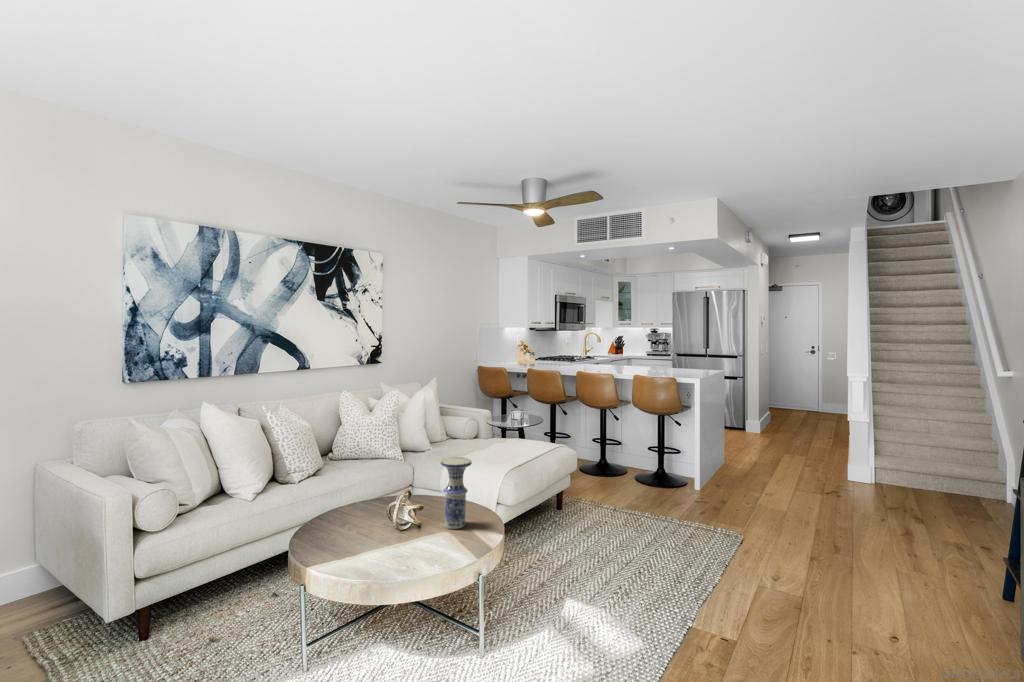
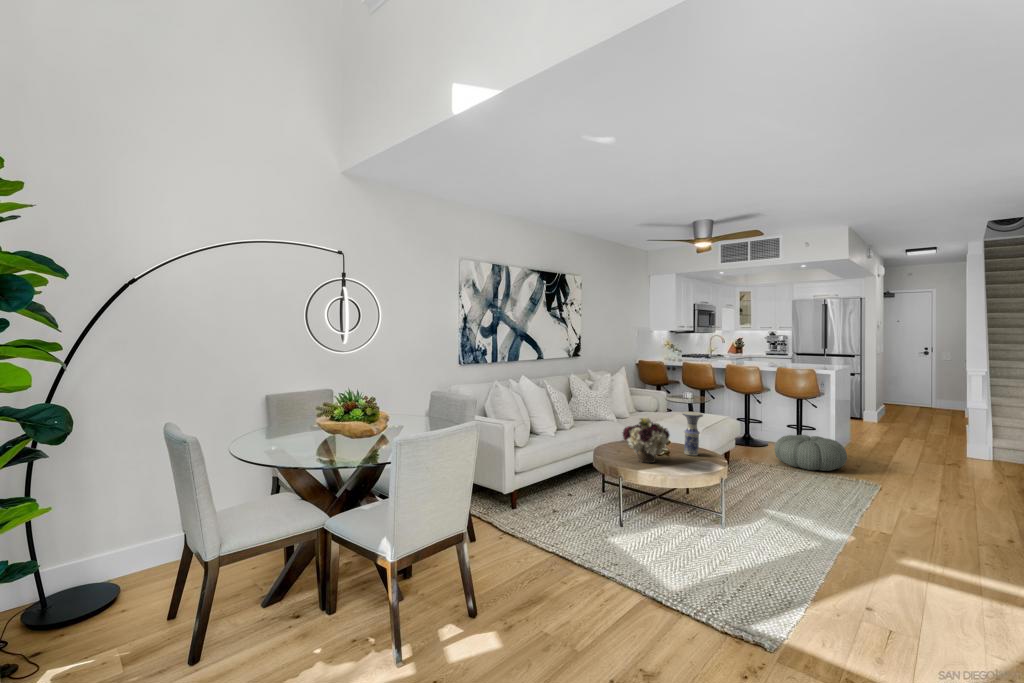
pouf: none [622,466,707,516] -> present [775,435,847,471]
flower arrangement: none [326,472,403,553] -> present [623,417,670,463]

